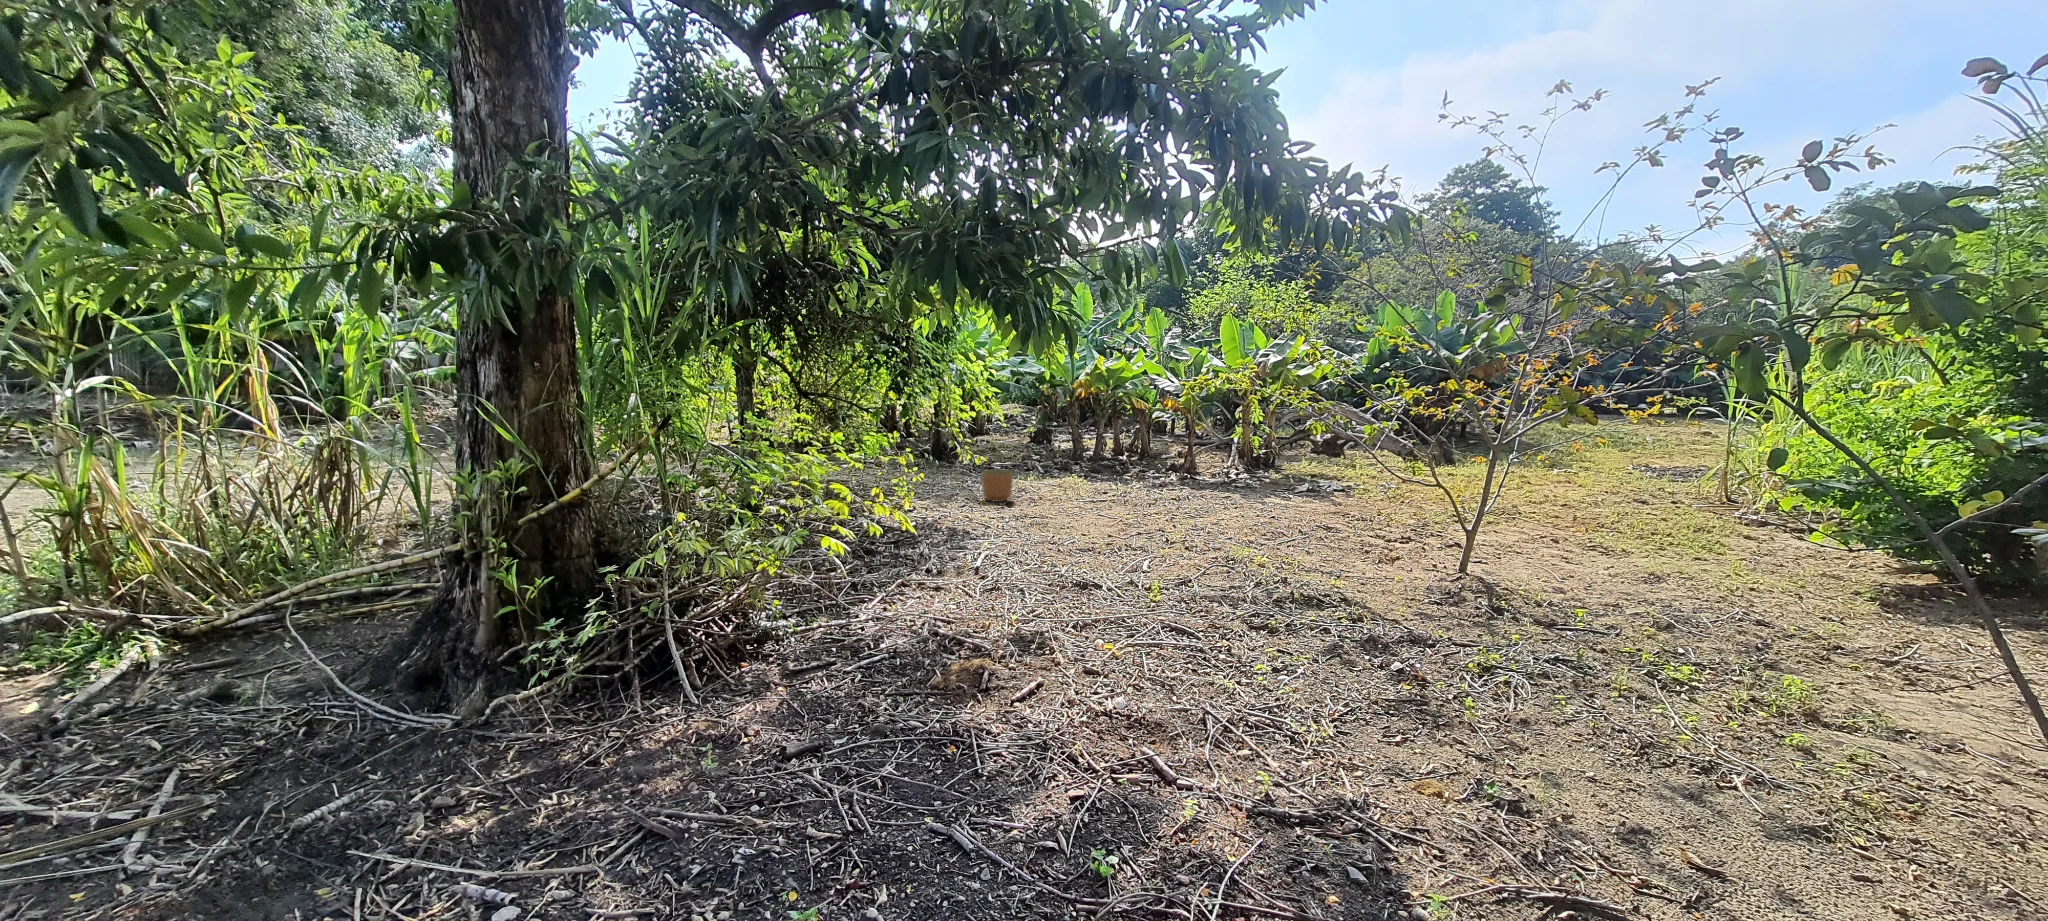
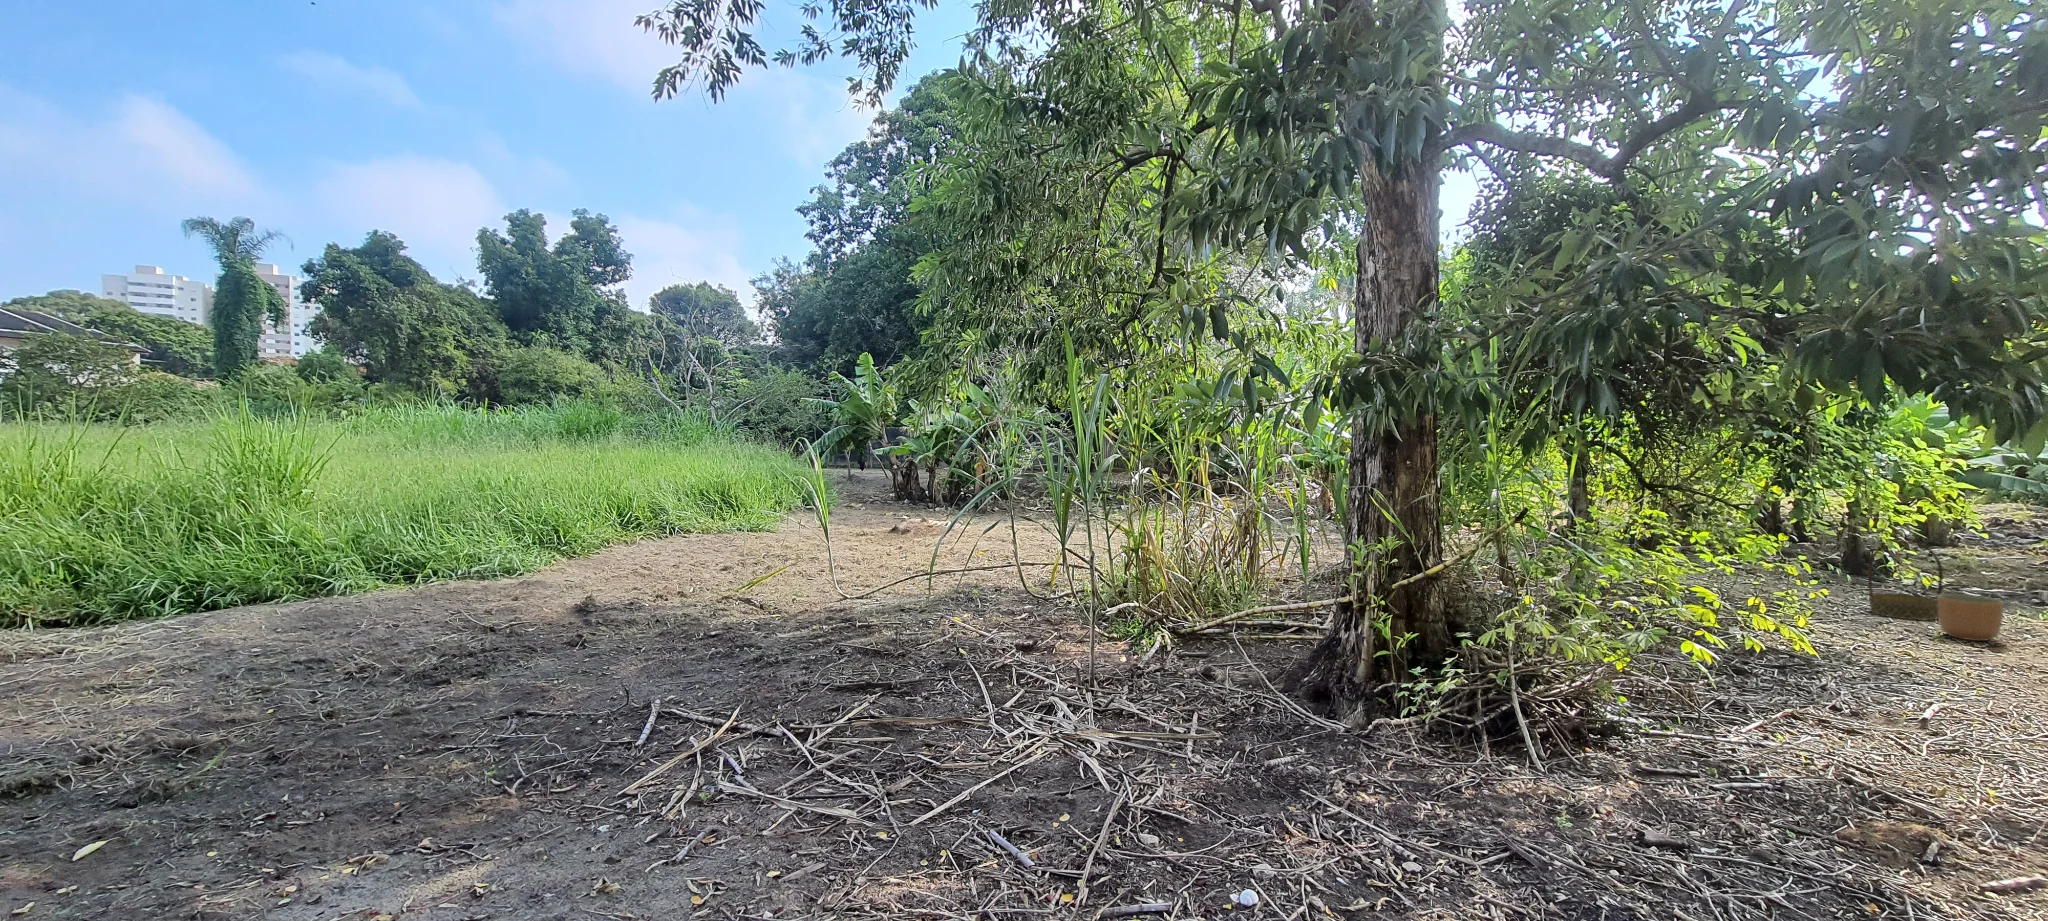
basket: none [946,434,984,491] -> present [1868,541,1943,620]

